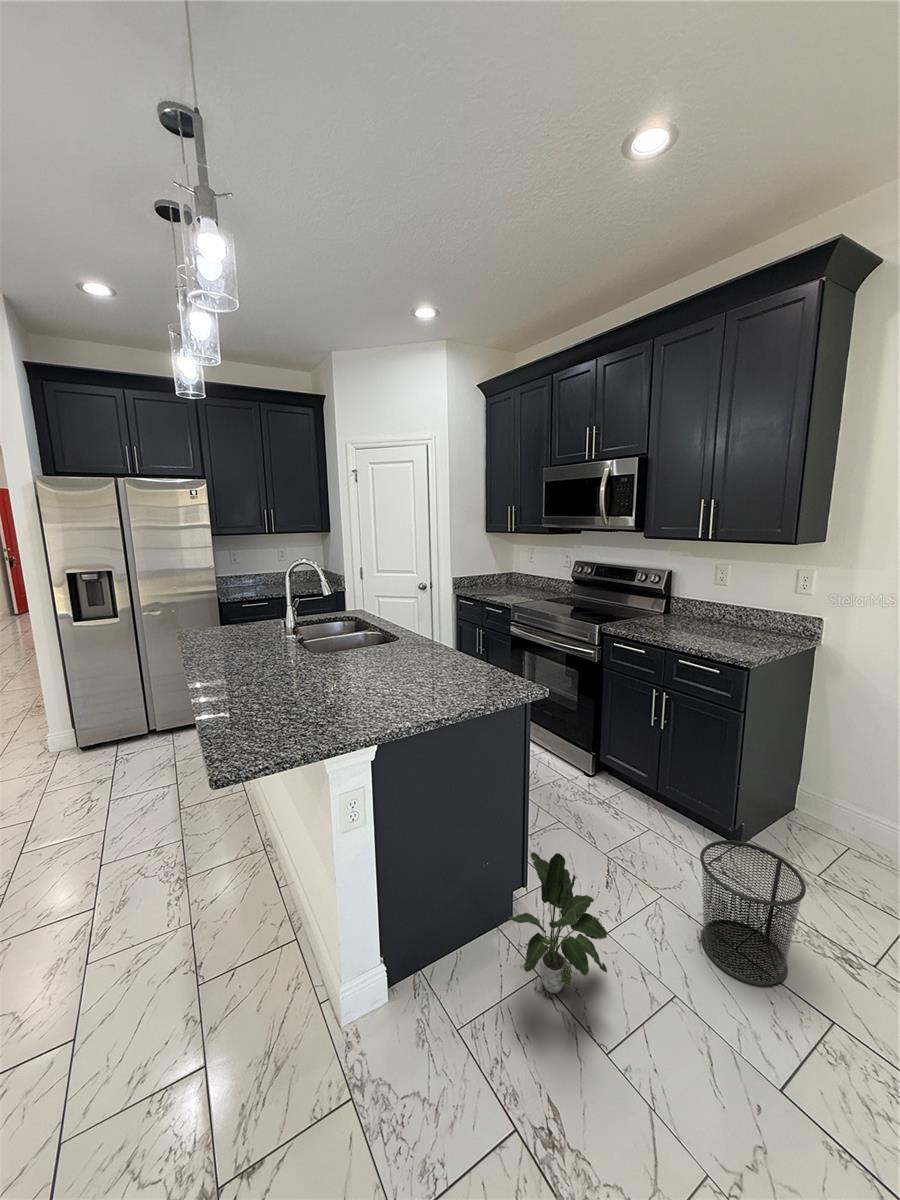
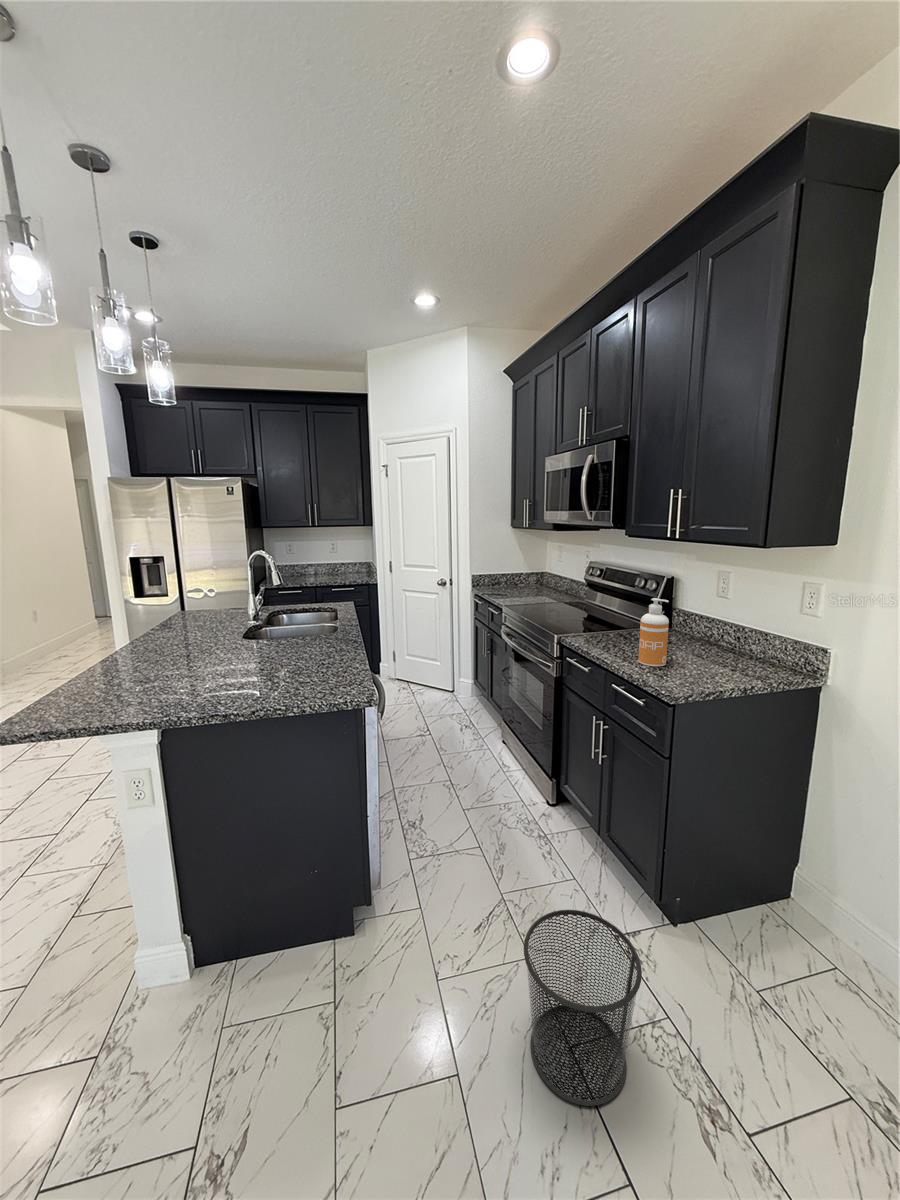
soap dispenser: none [690,587,716,642] -> present [638,598,669,666]
potted plant: present [509,852,607,993] -> none [275,870,401,1025]

